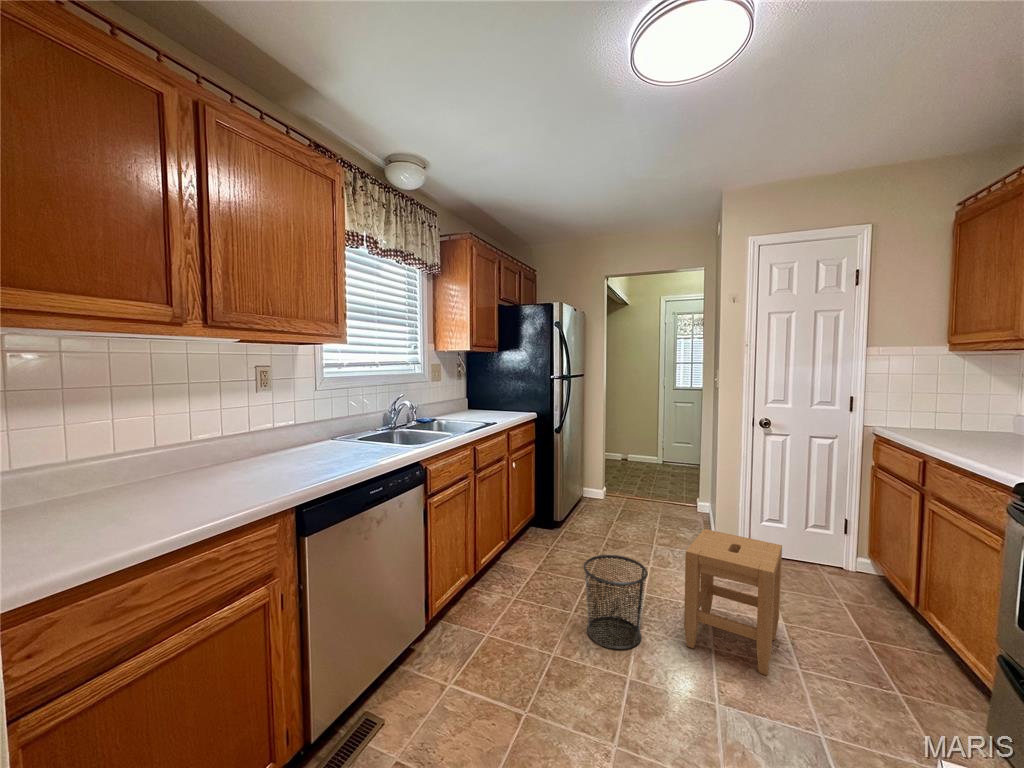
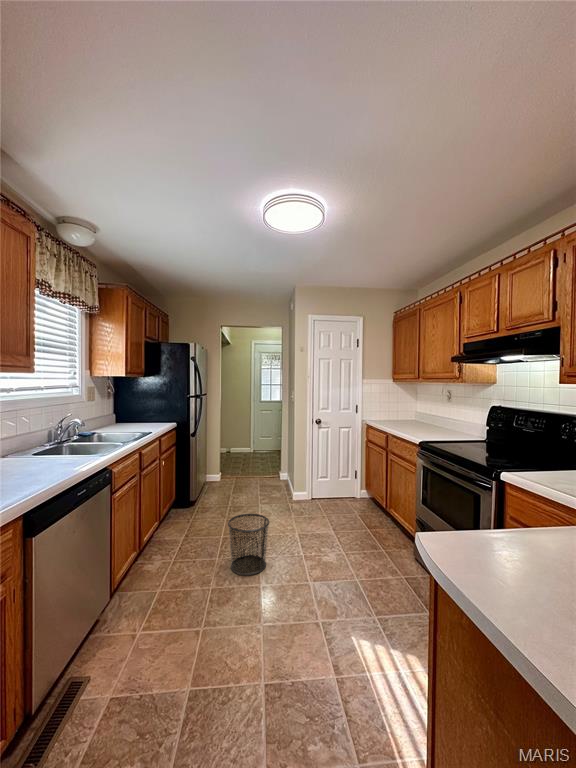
stool: present [684,529,782,675] -> none [291,487,338,565]

